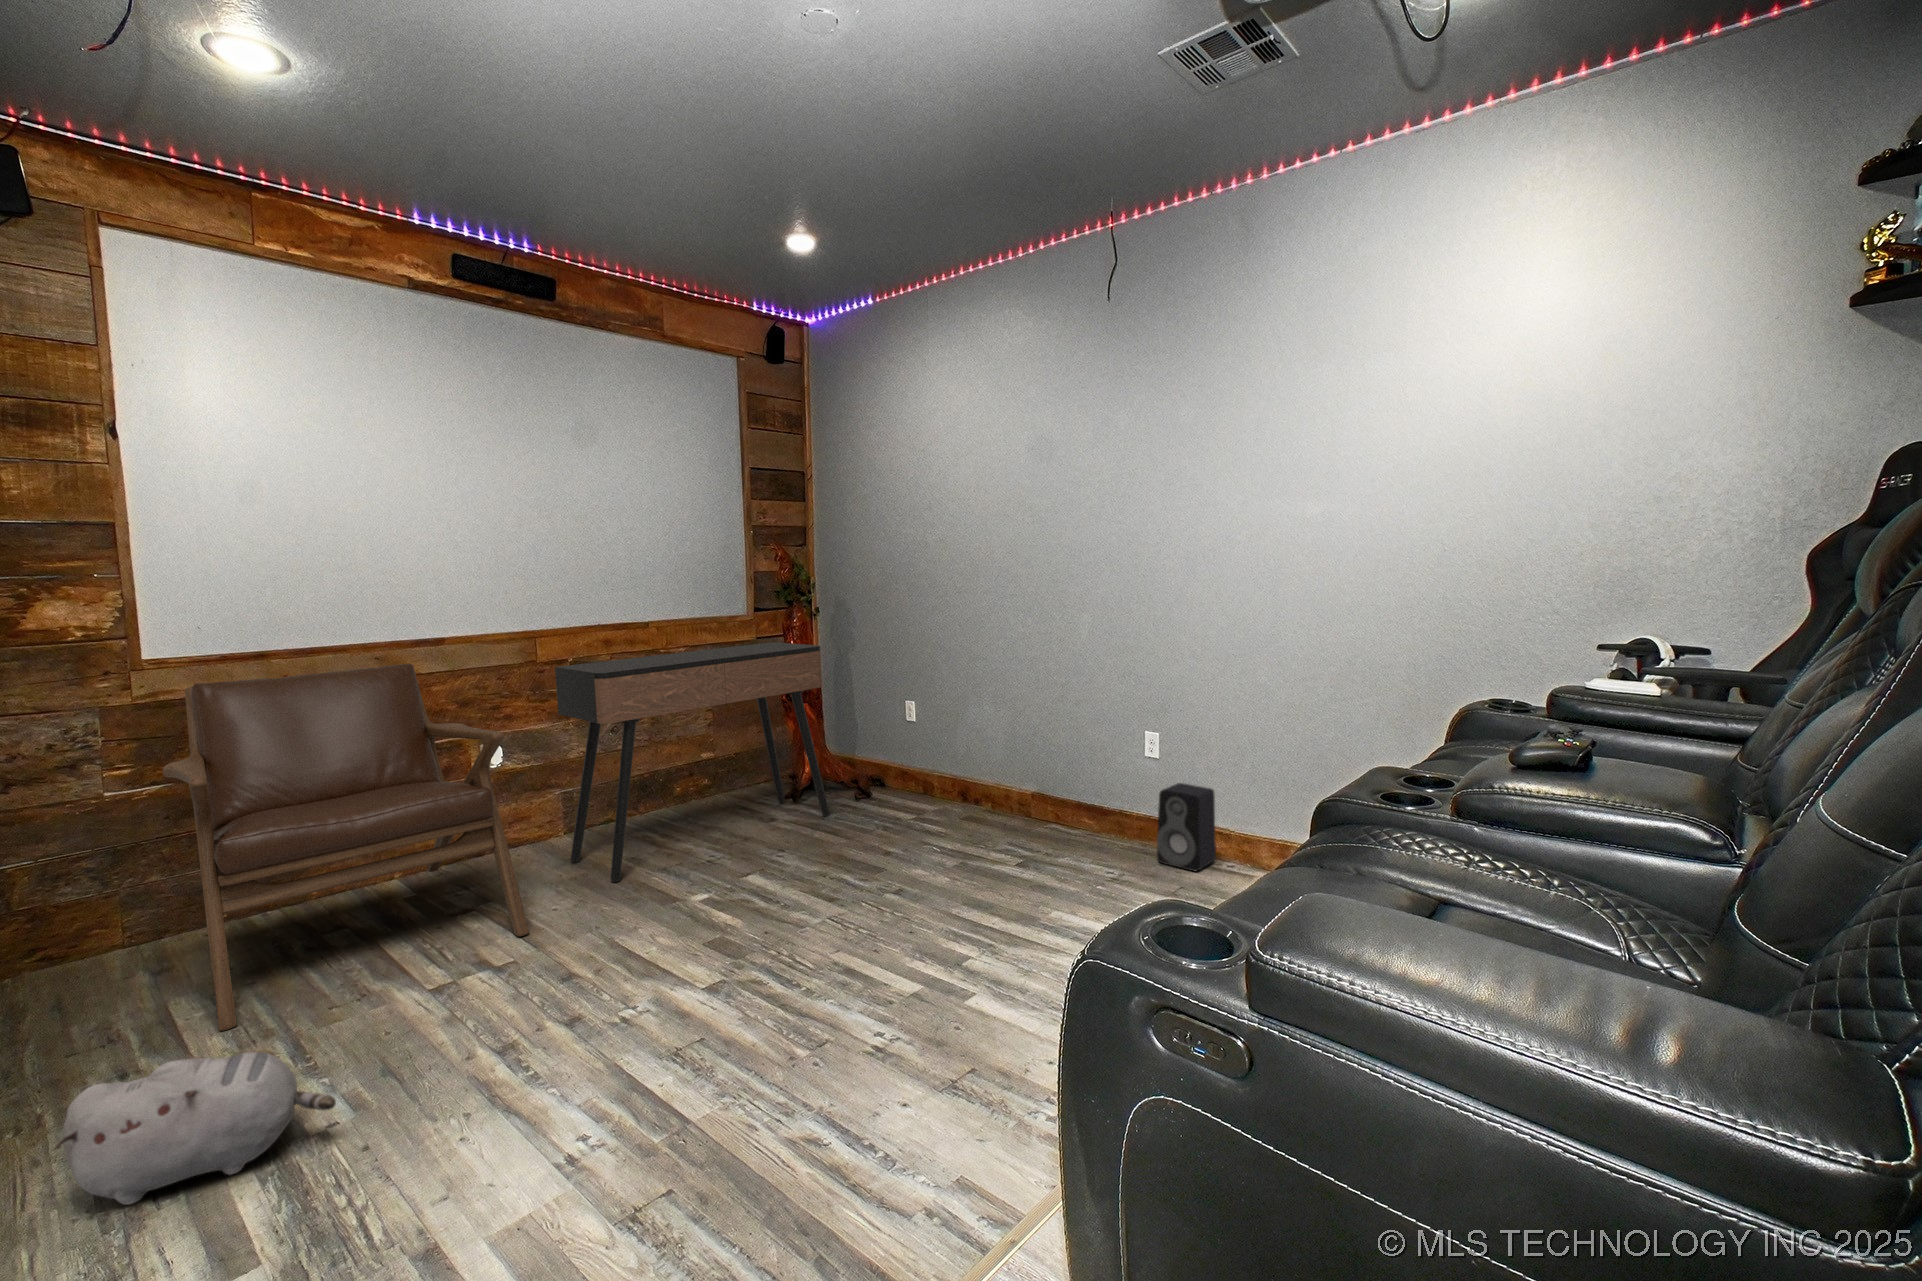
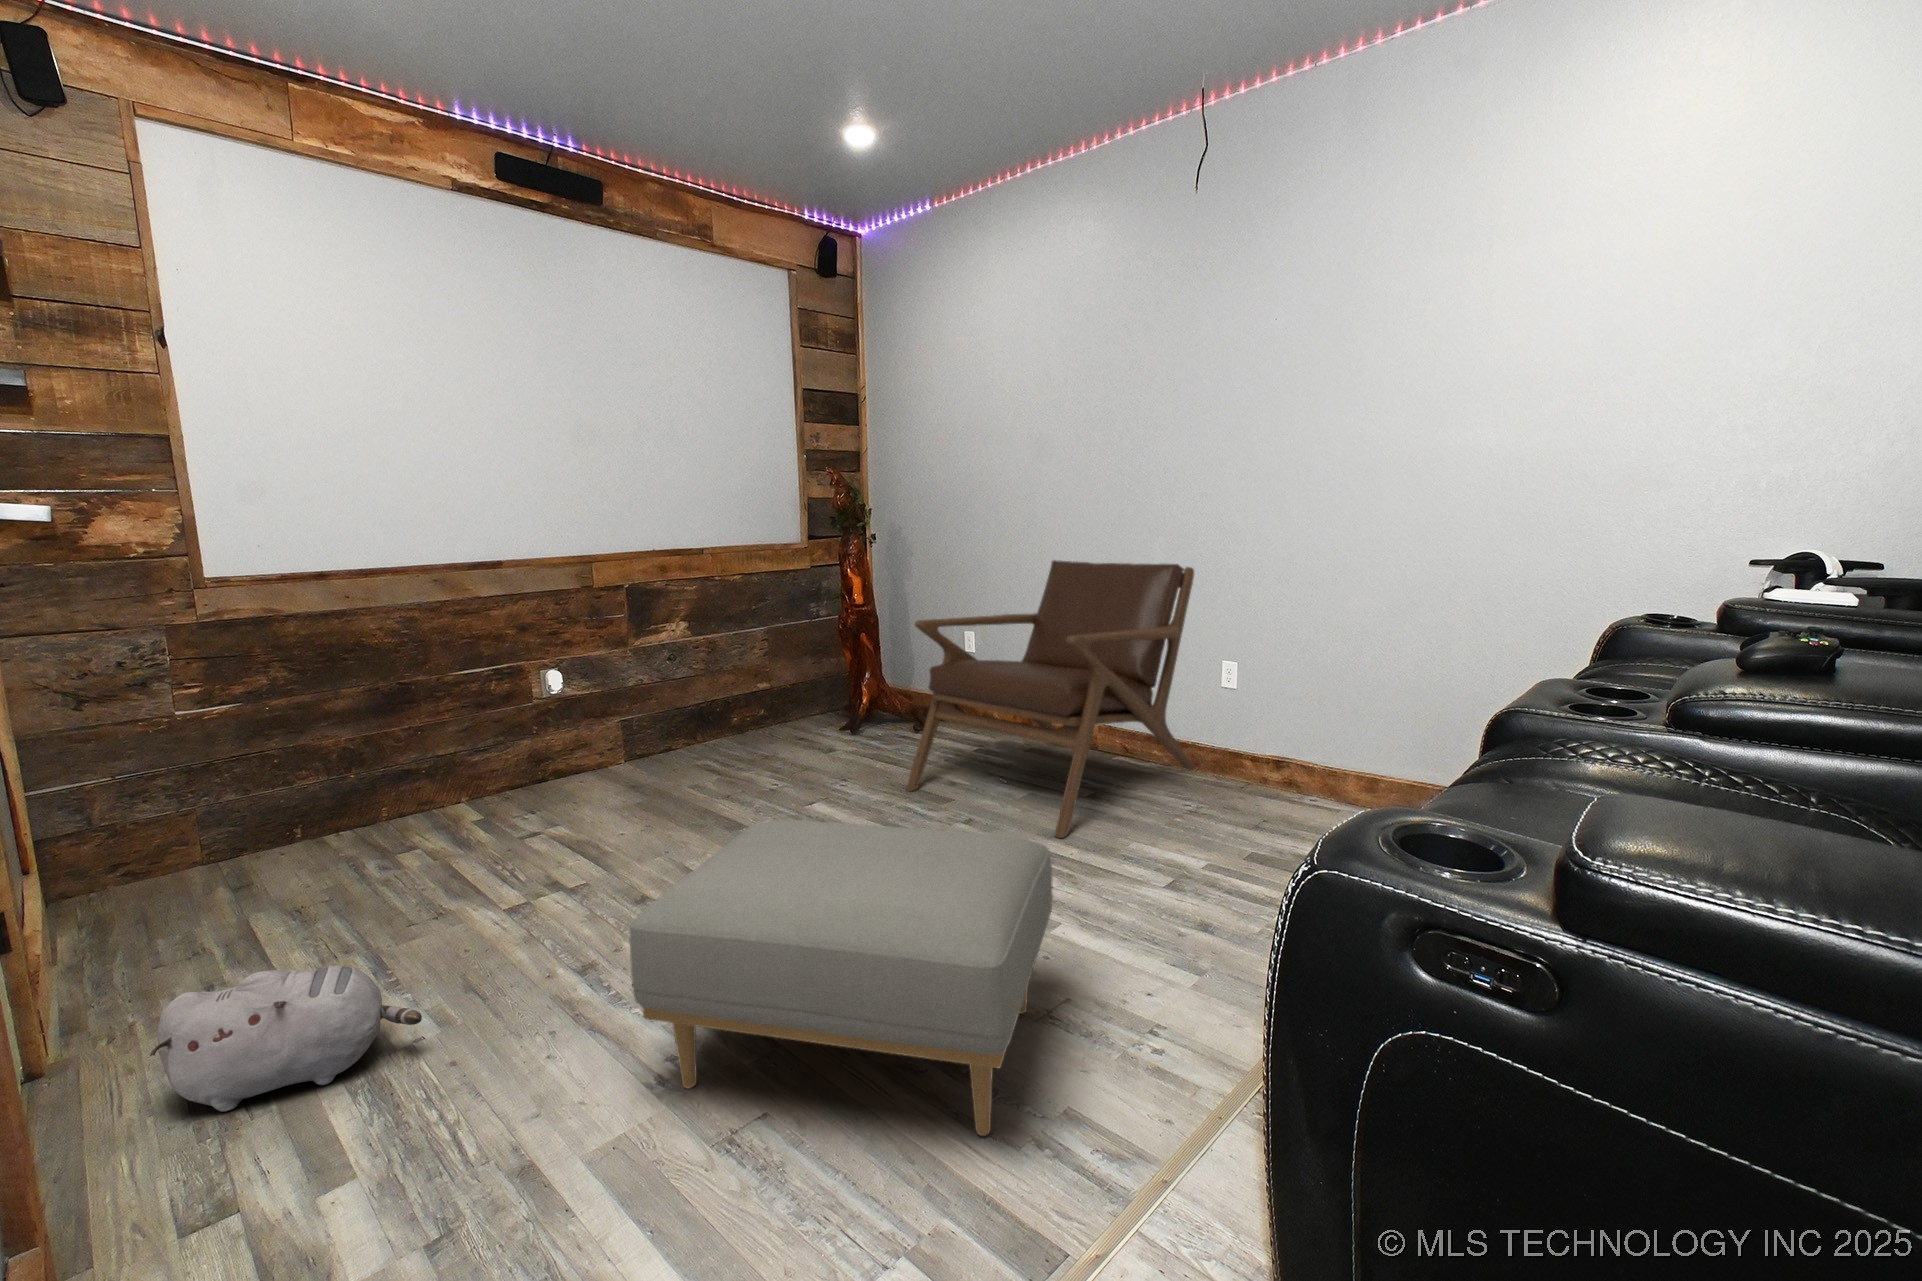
console table: present [555,642,829,882] -> none [612,570,890,810]
lounge chair: present [163,663,529,1031] -> present [906,560,1194,838]
speaker: present [1157,783,1216,871] -> none [1239,715,1302,807]
ottoman: none [541,898,957,1207] -> present [630,820,1053,1136]

